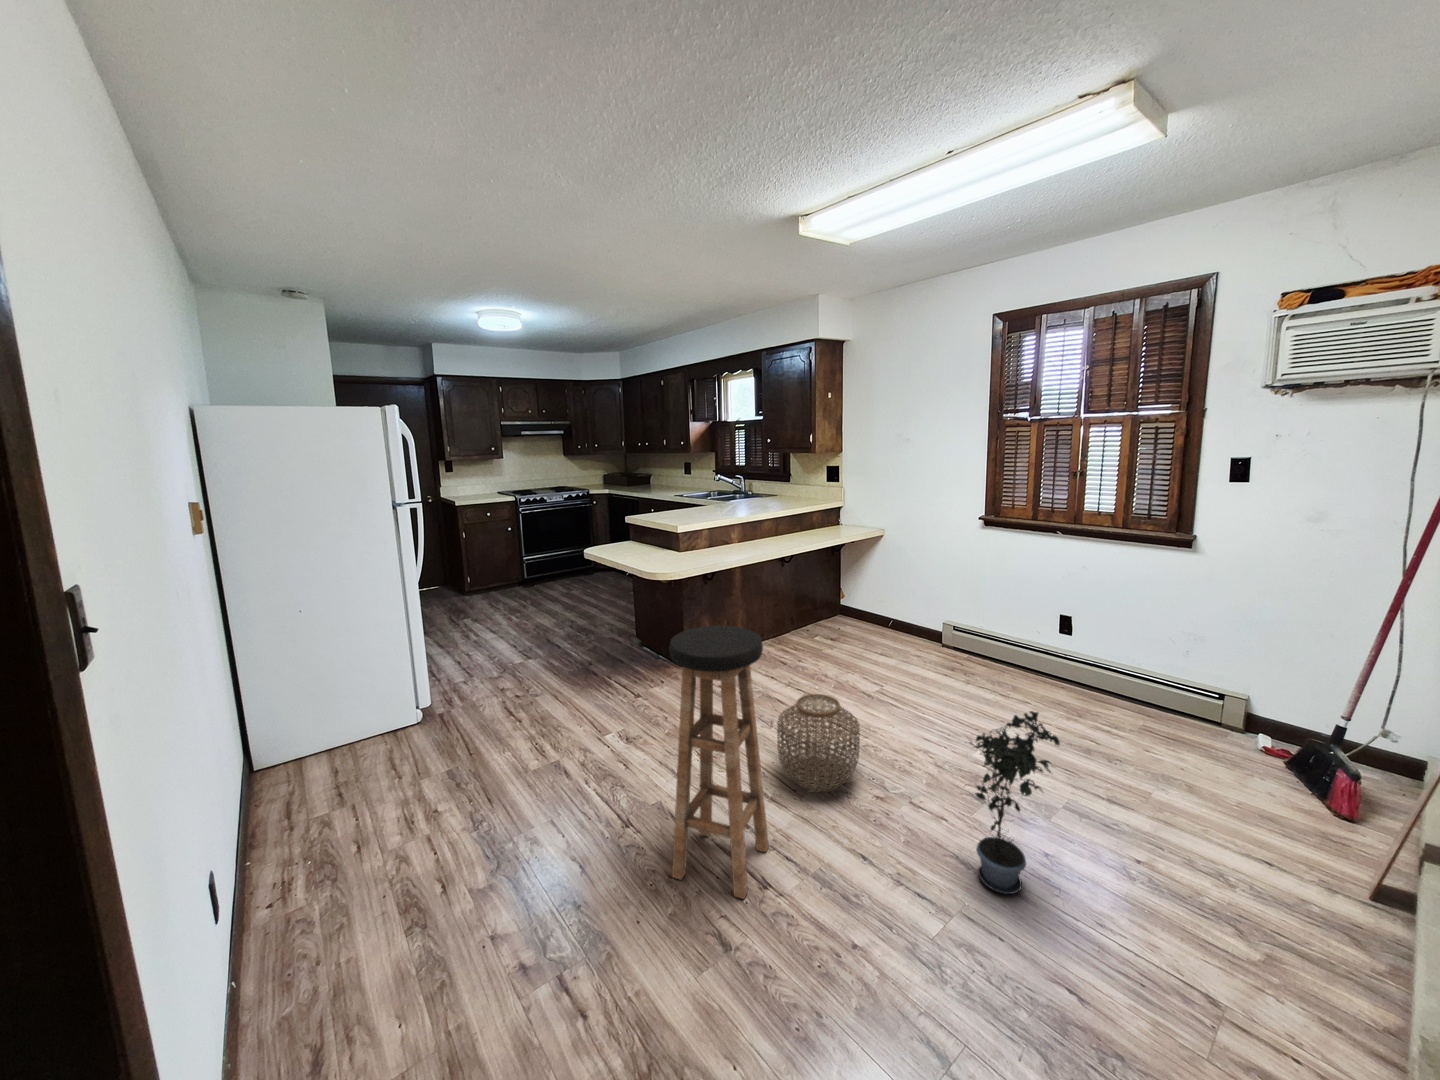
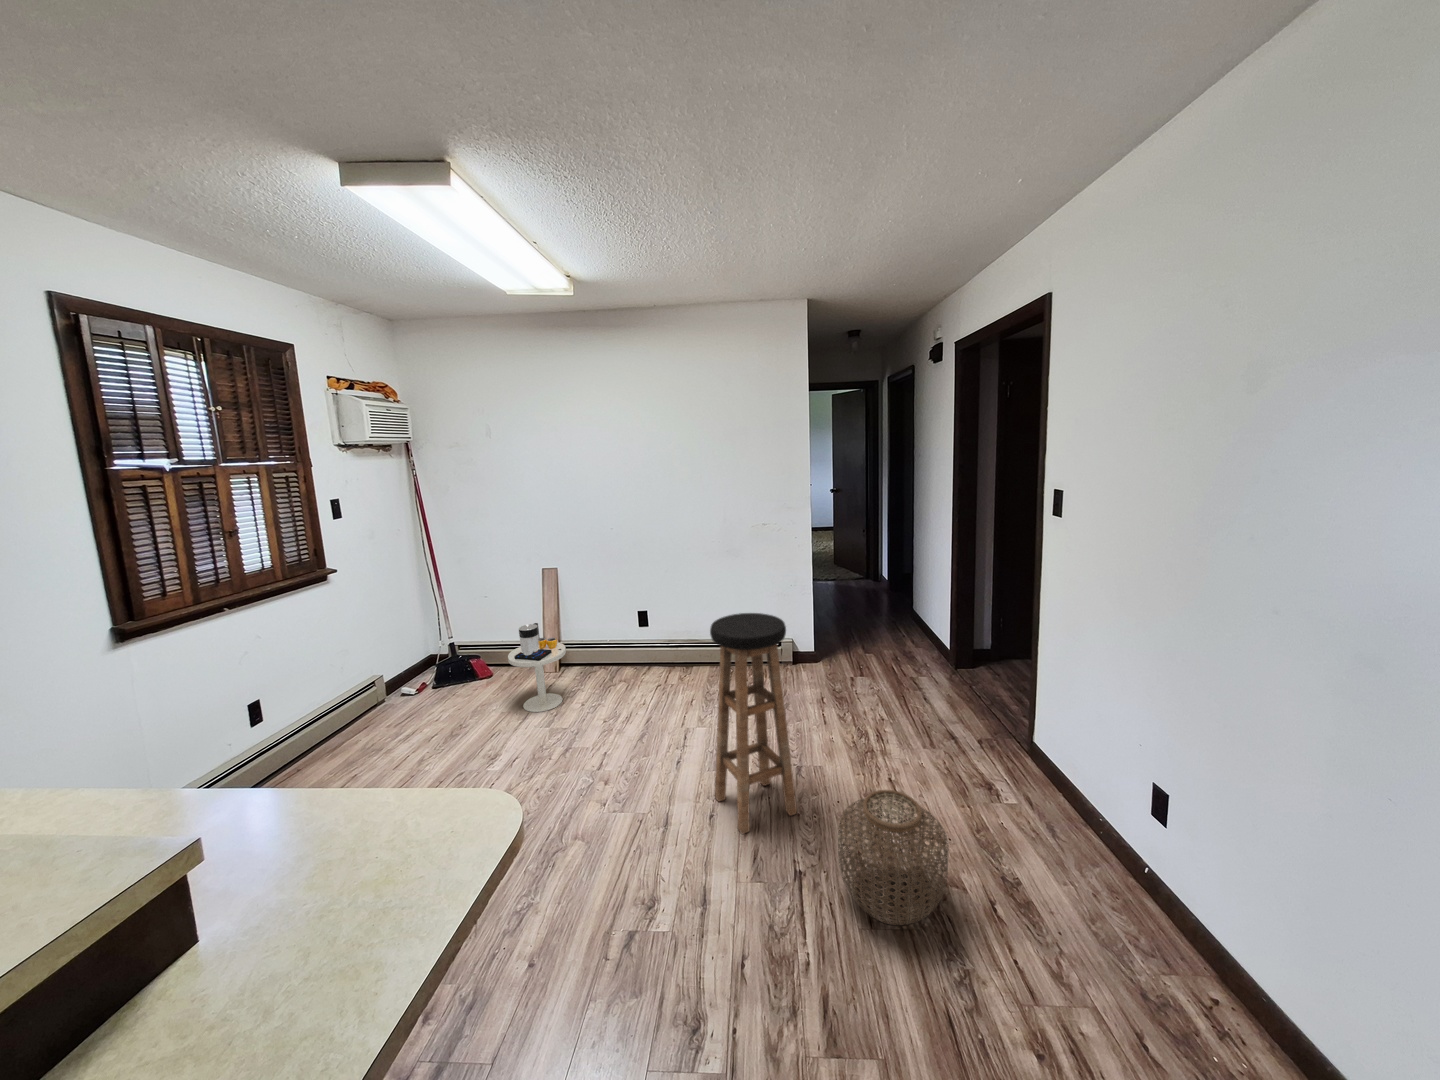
side table: none [1120,692,1242,860] -> present [508,623,566,712]
woven basket: present [777,694,860,792] -> present [838,790,948,925]
potted plant: present [970,711,1060,894] -> none [597,618,673,730]

